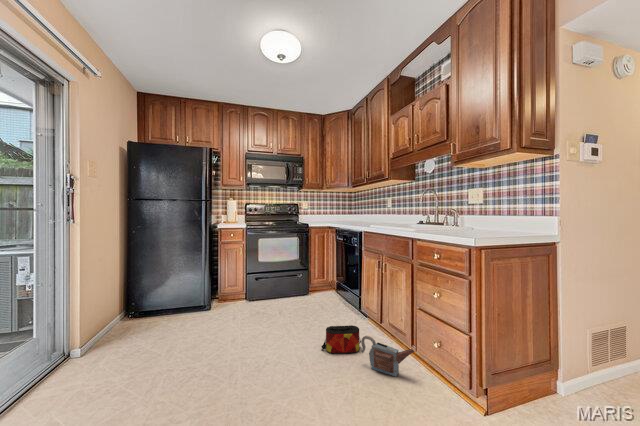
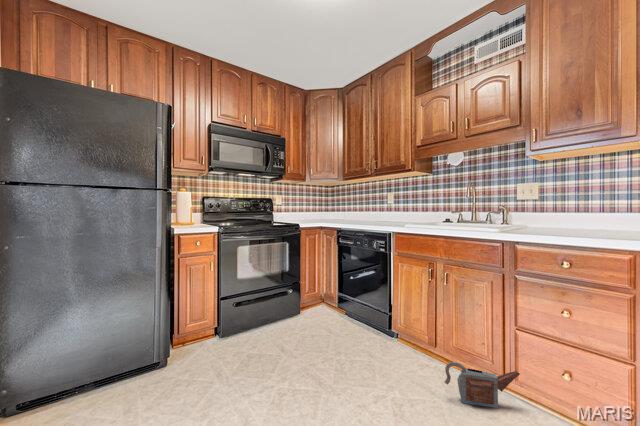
bag: present [322,325,361,354] -> none [380,350,425,391]

